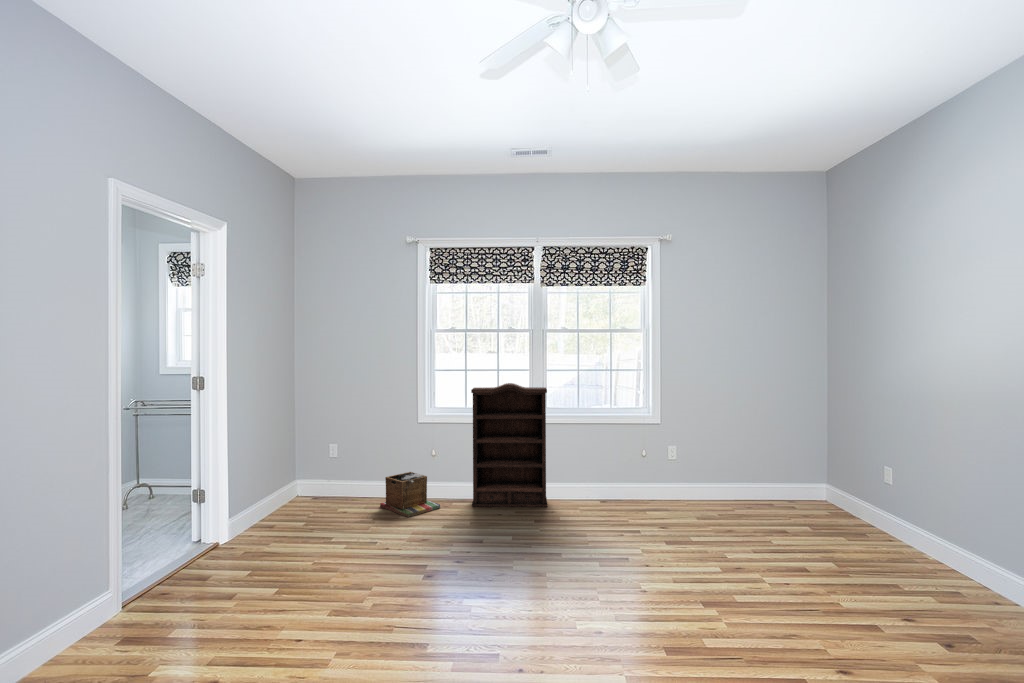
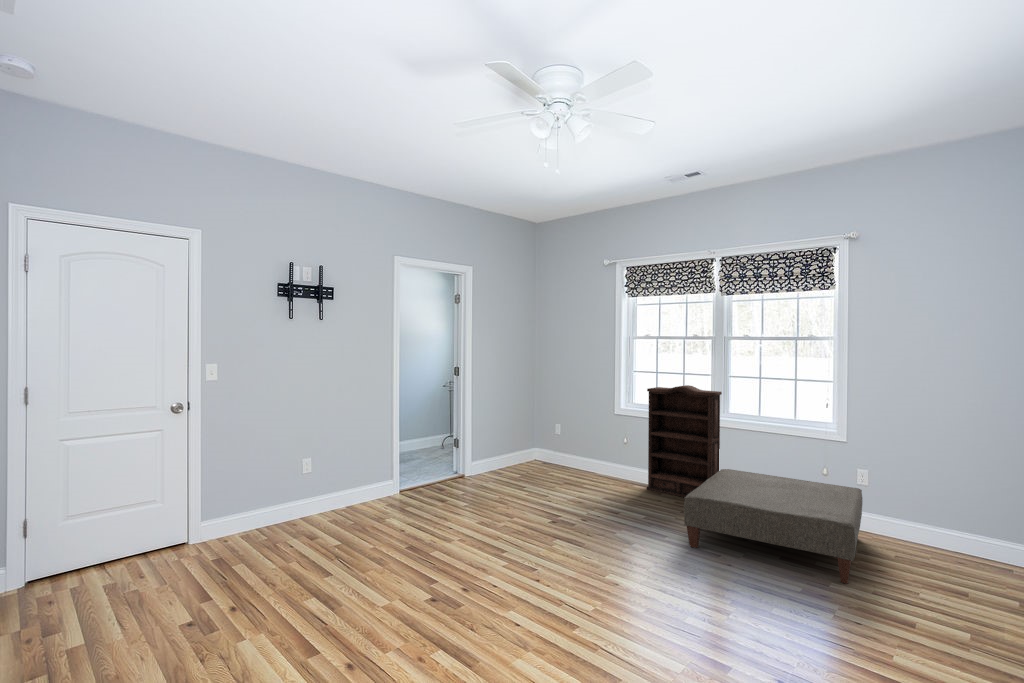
ottoman: none [563,465,745,560] -> present [684,469,862,584]
laundry basket: present [380,472,440,517] -> none [581,452,621,485]

